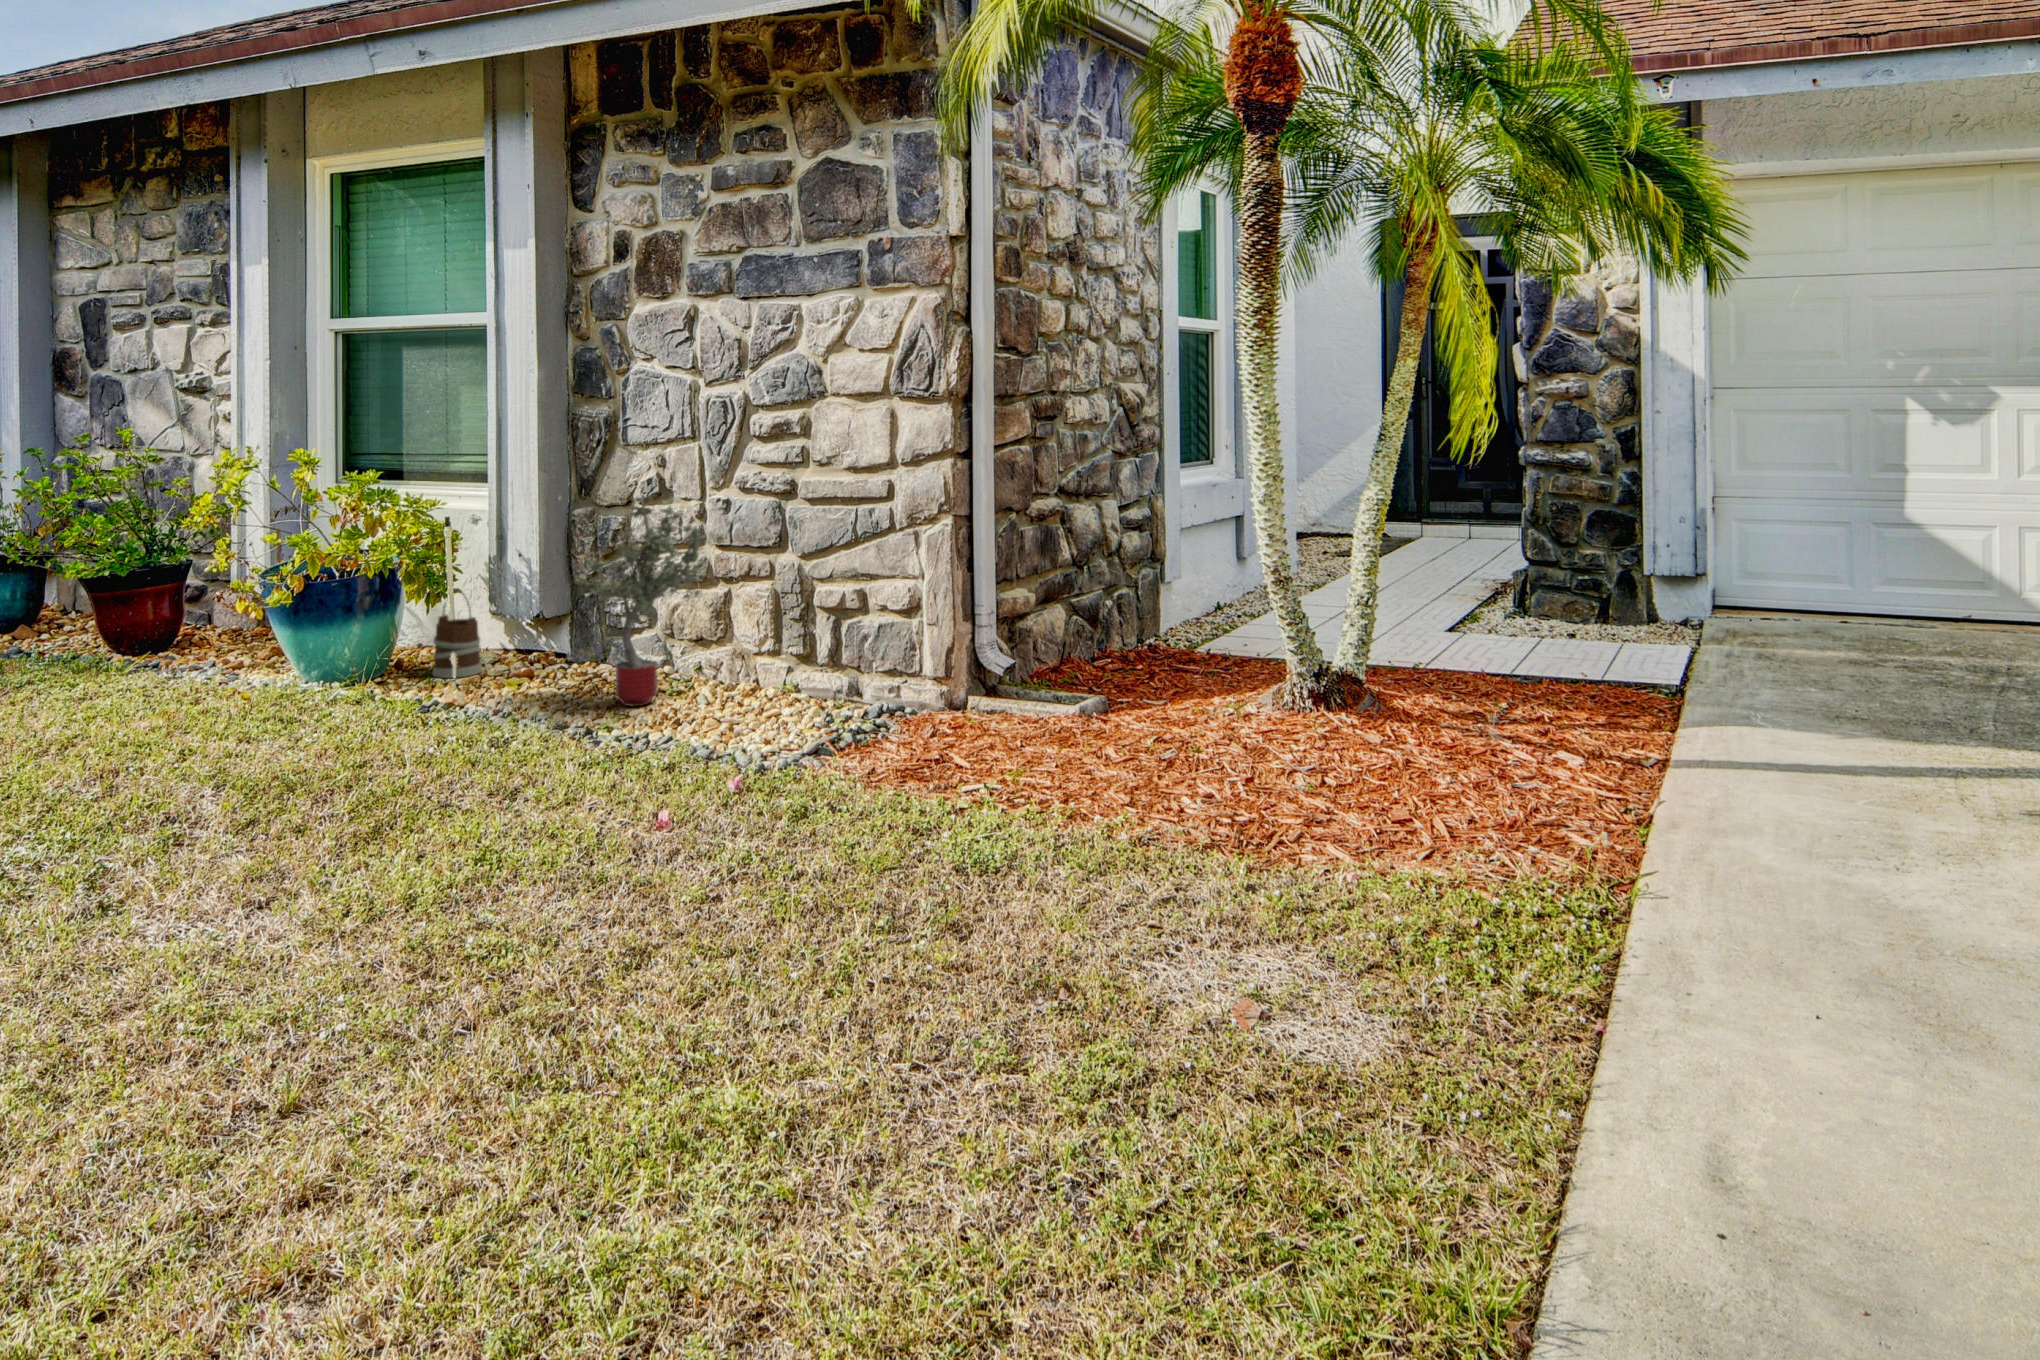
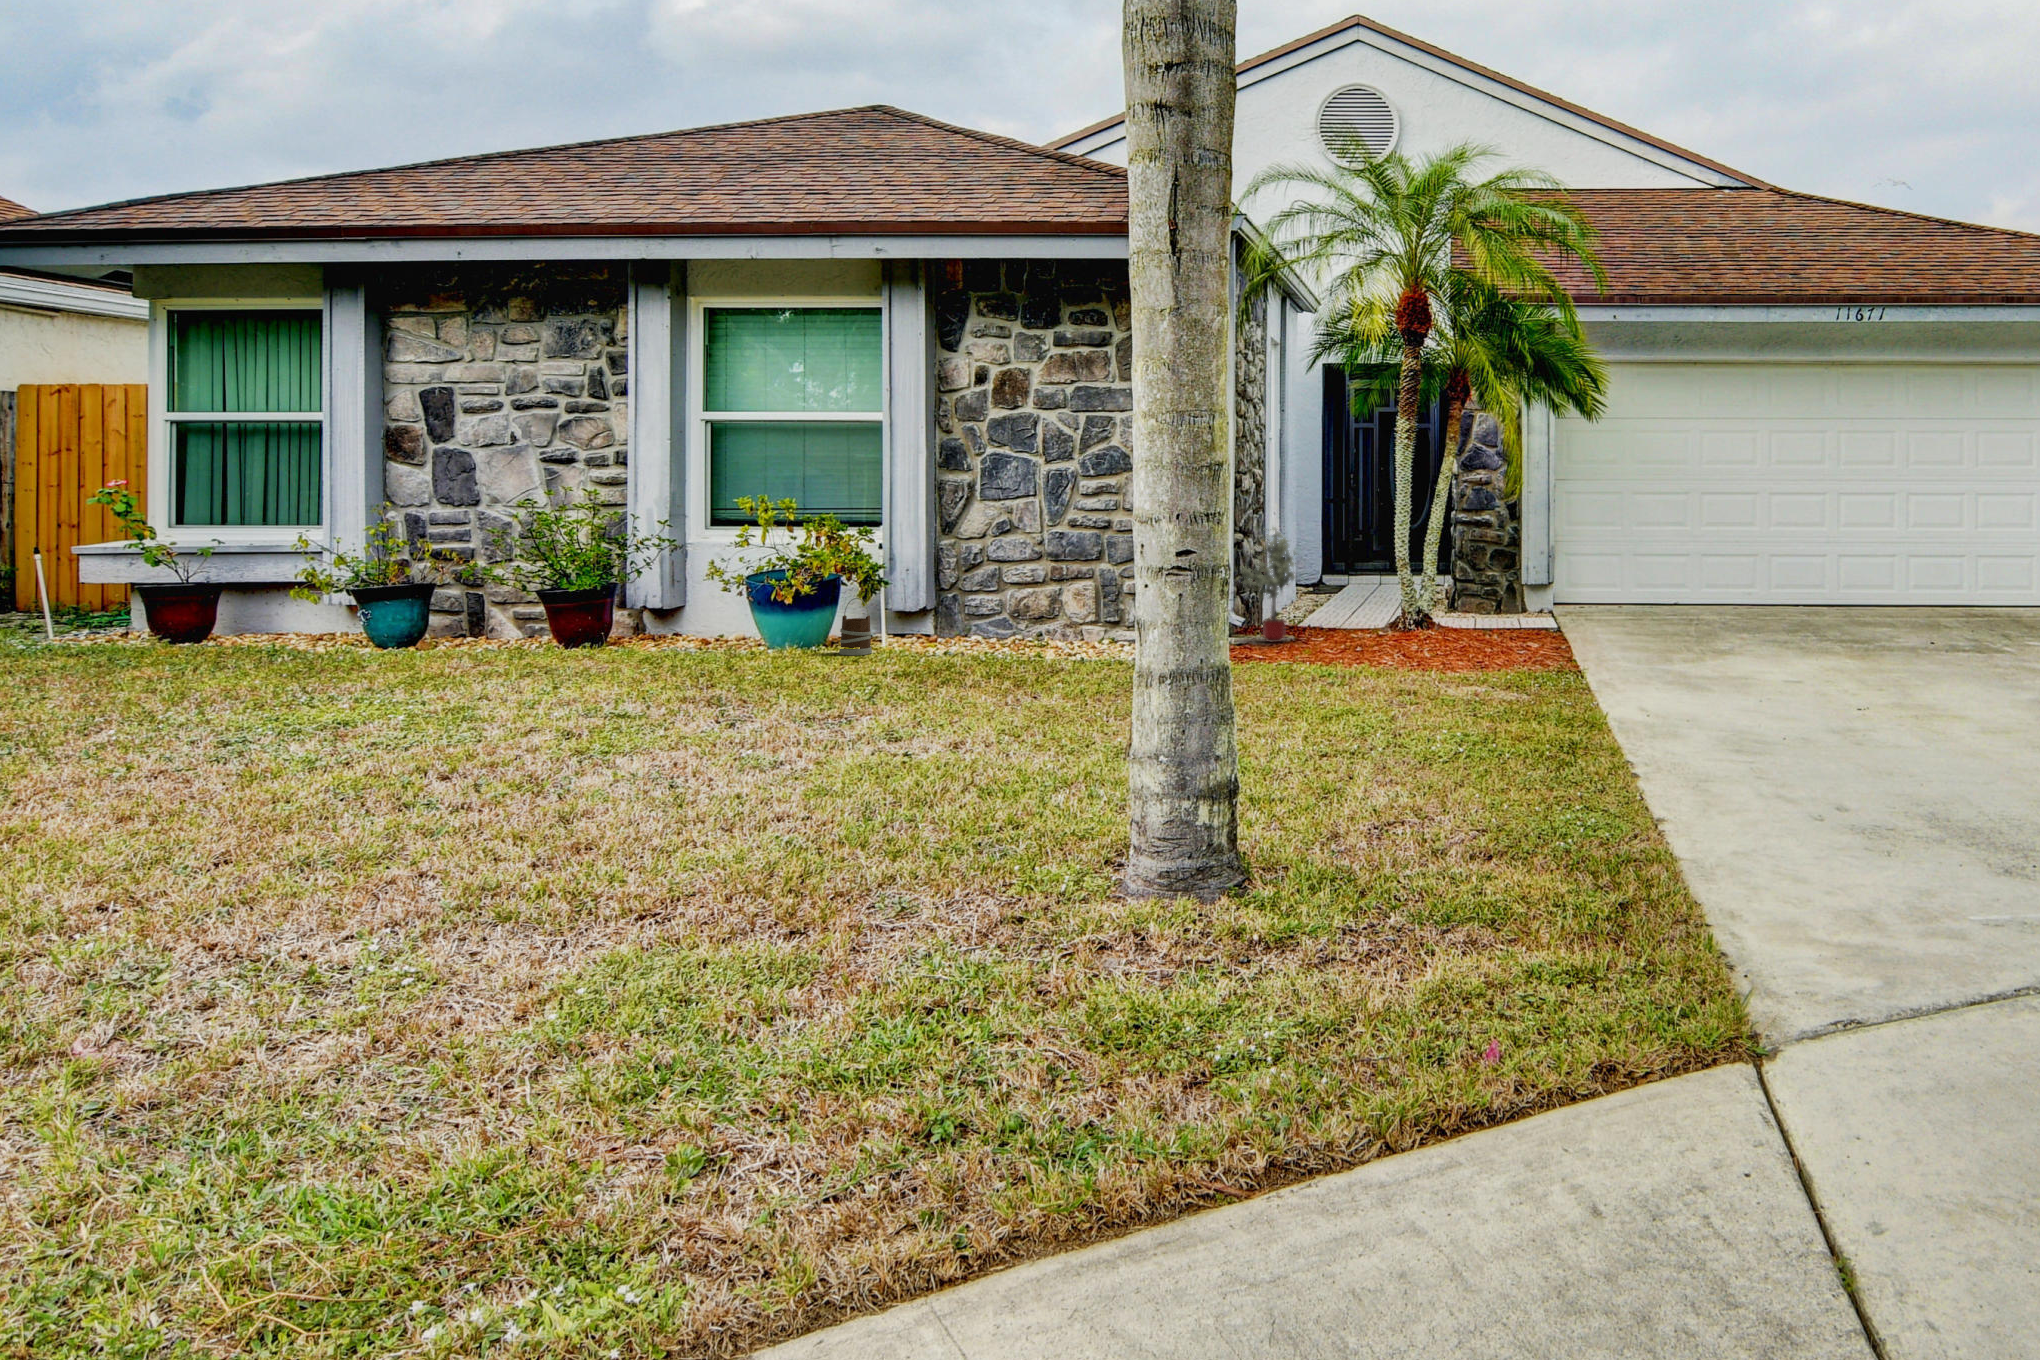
potted tree: present [576,496,712,706] -> present [1241,527,1296,643]

